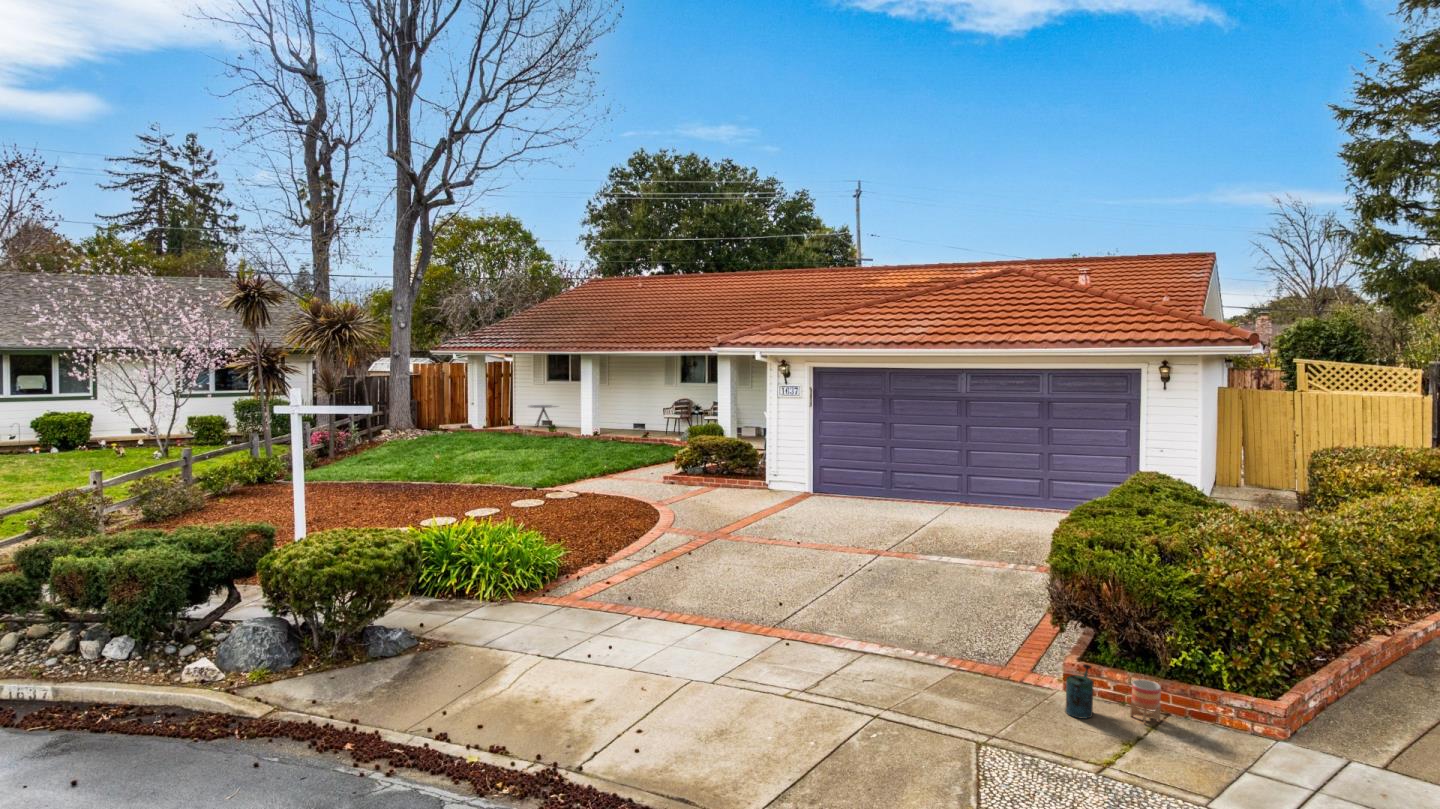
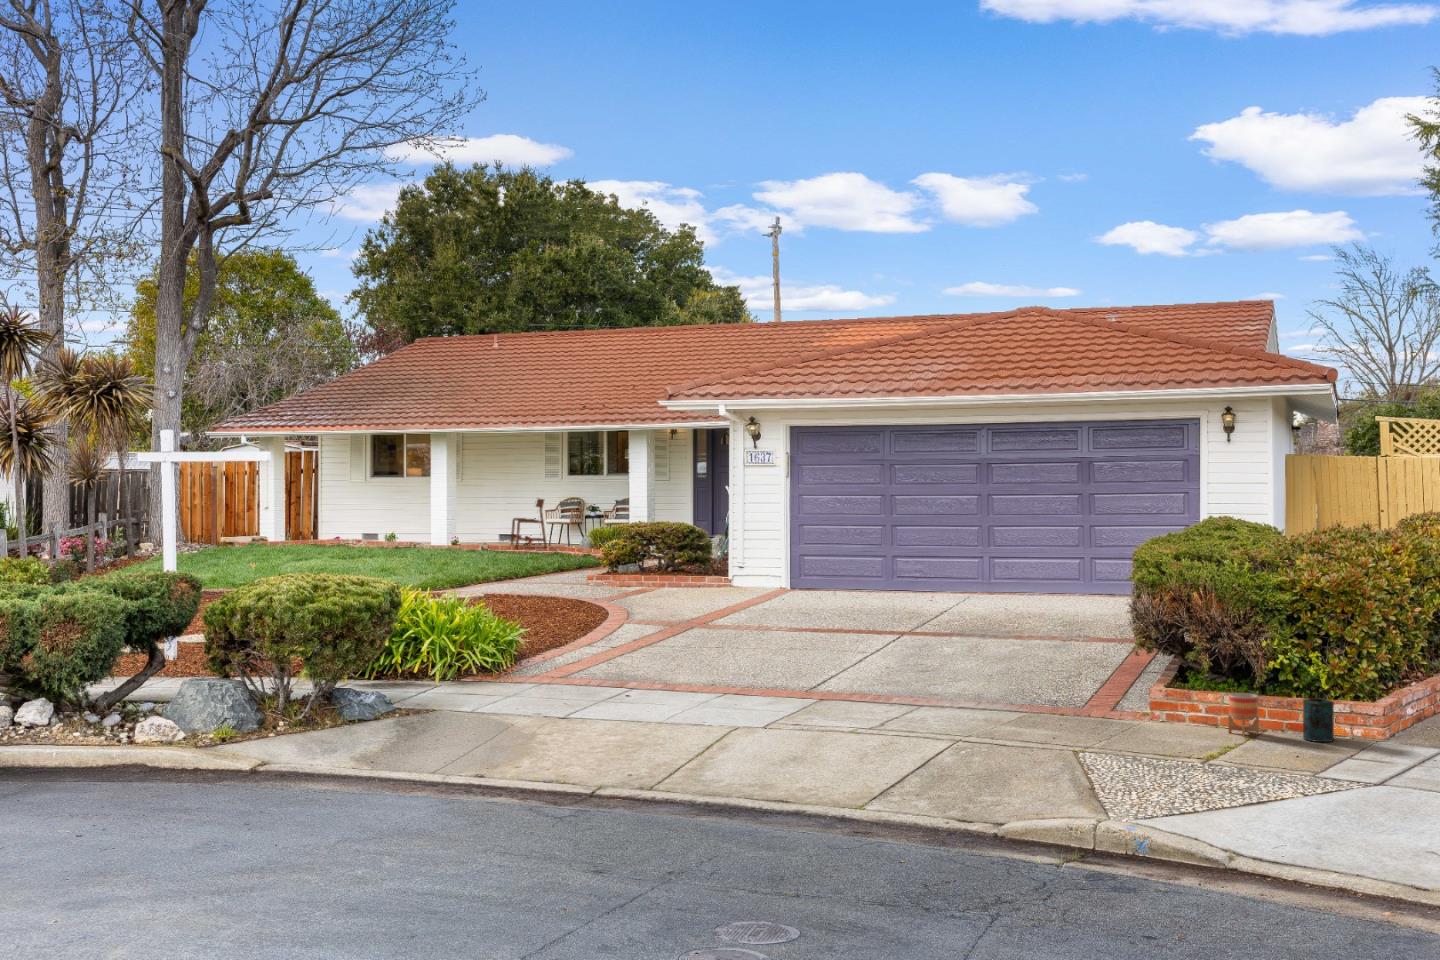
bench: none [640,400,663,437] -> present [511,499,547,549]
round table: present [529,405,556,426] -> none [342,509,389,542]
watering can: present [1065,664,1094,719] -> present [1303,689,1334,742]

